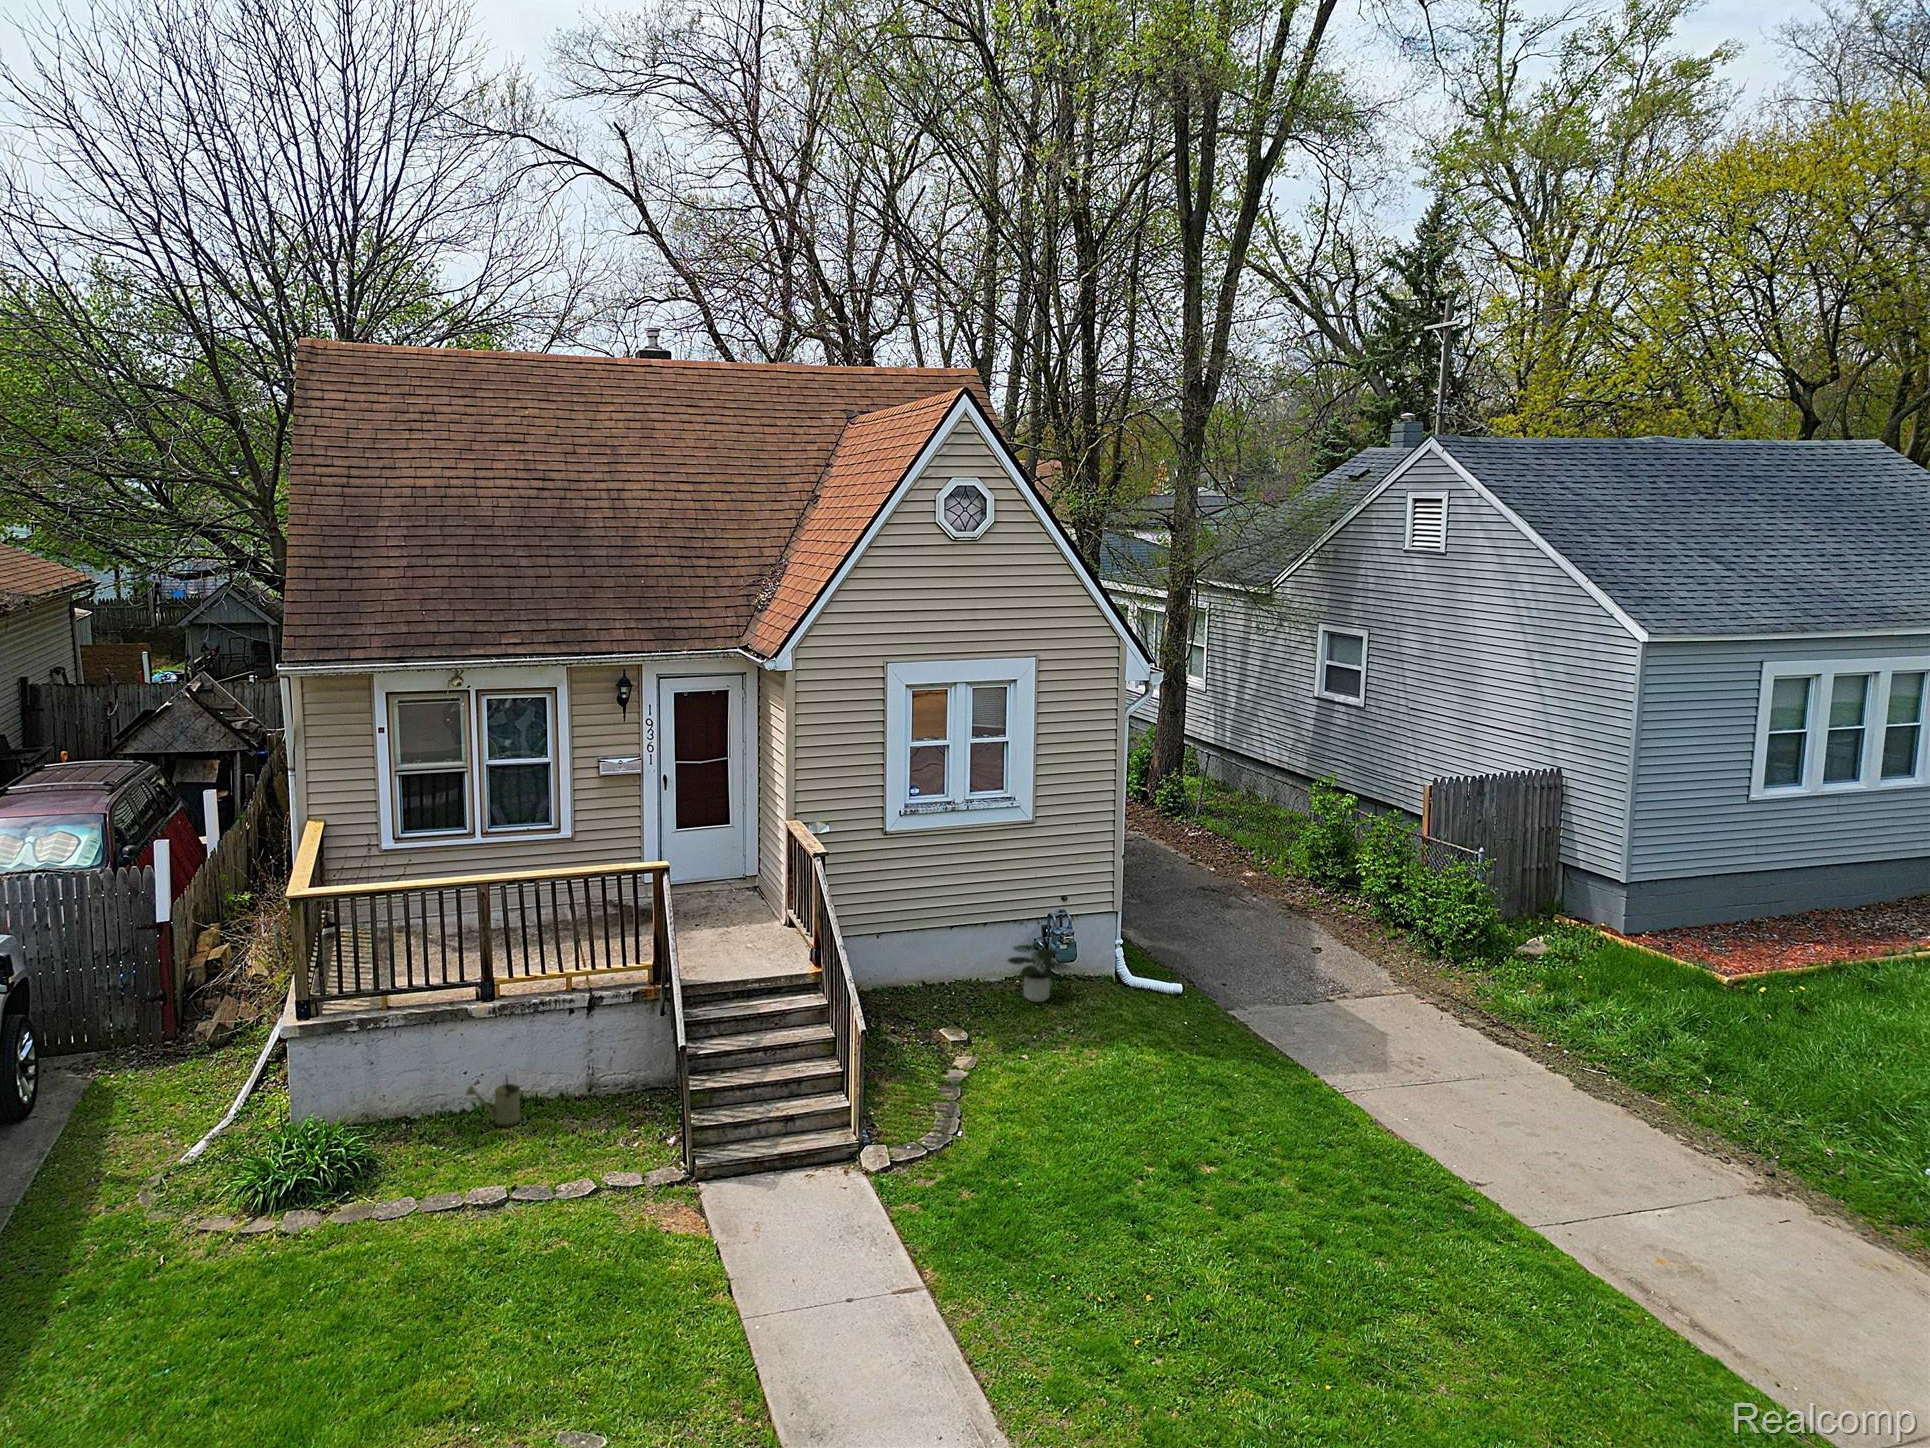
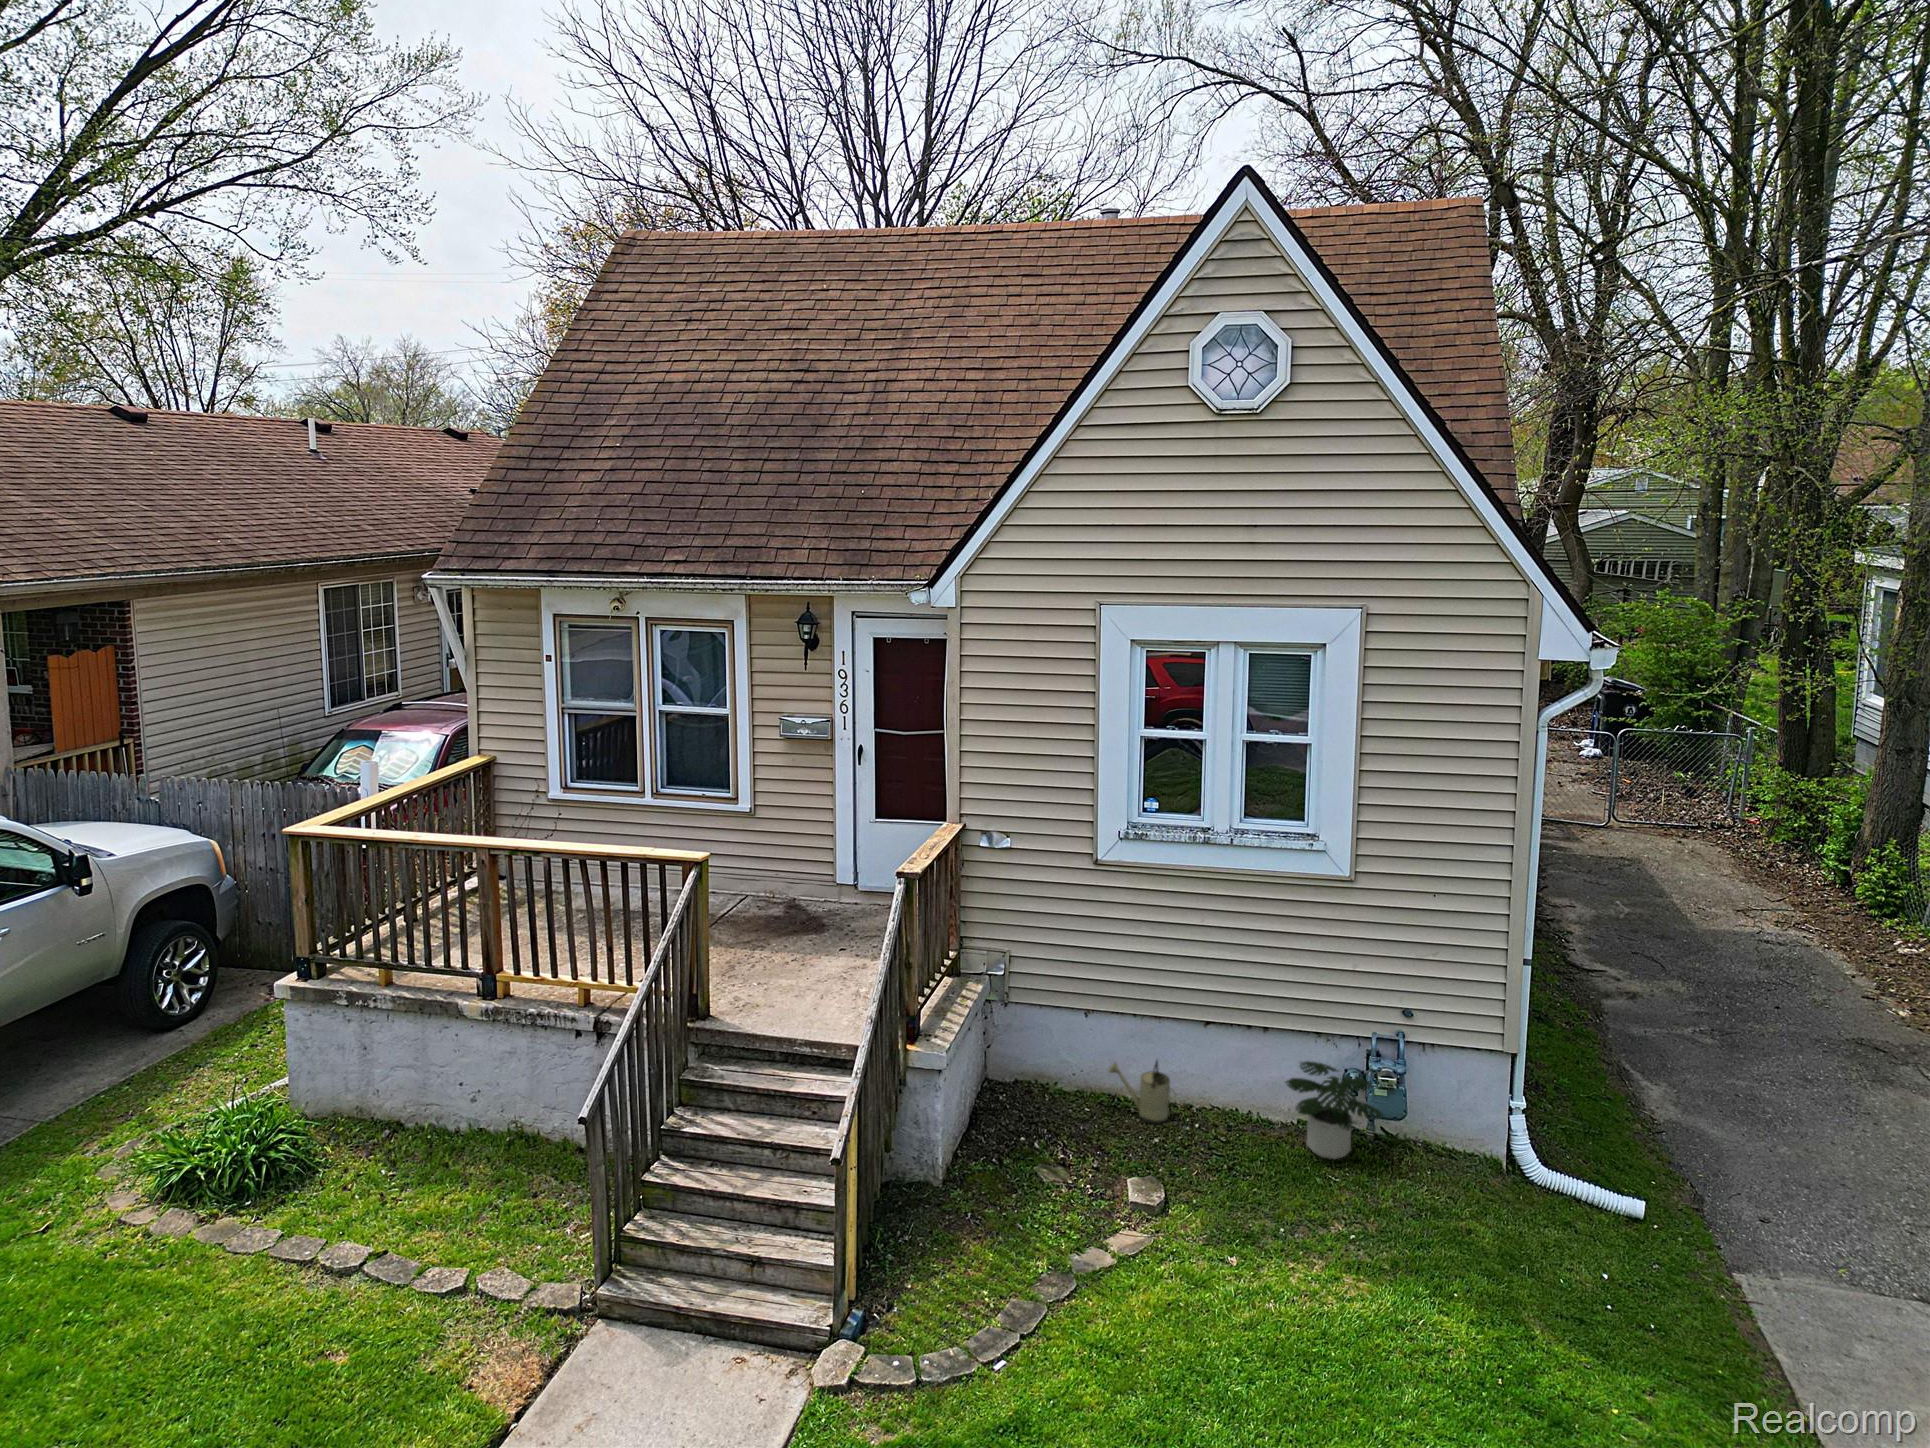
watering can: present [466,1075,520,1128] -> present [1108,1060,1170,1124]

